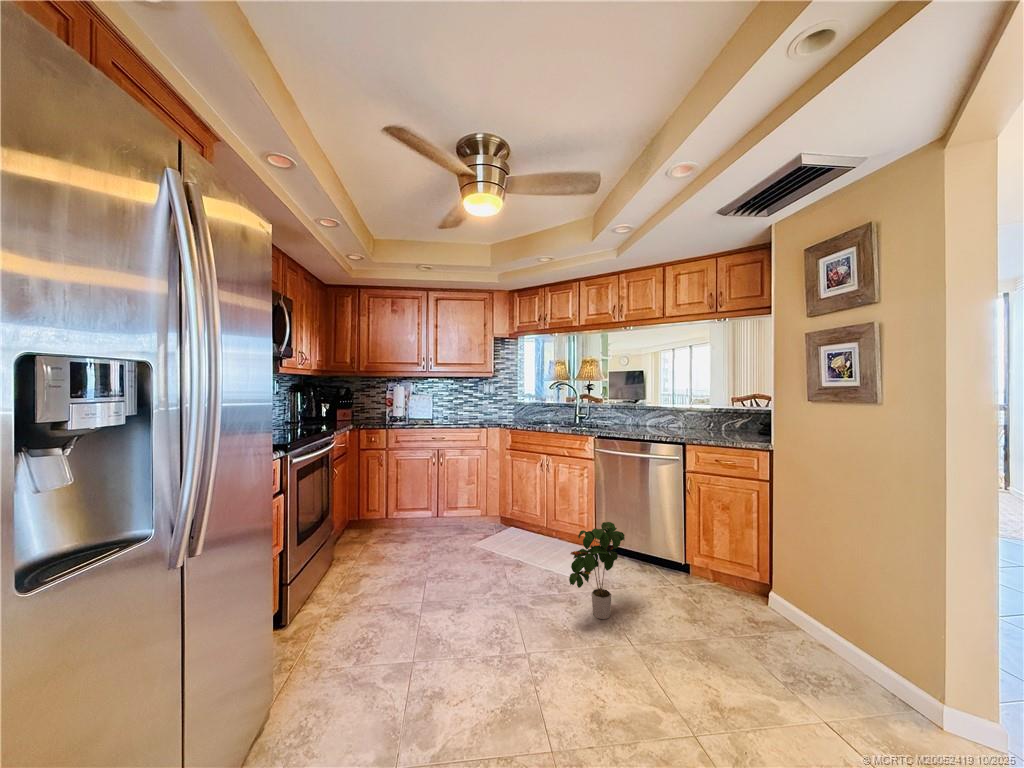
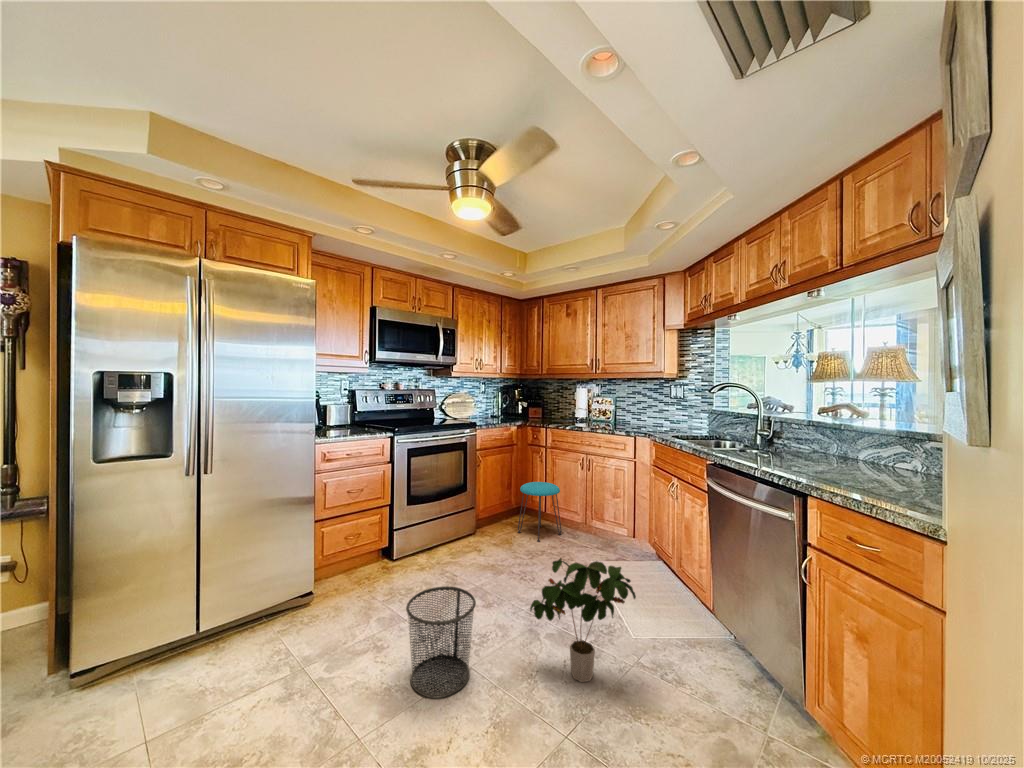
stool: none [372,492,417,556] -> present [518,482,562,542]
waste bin: none [511,592,581,705] -> present [406,586,476,697]

